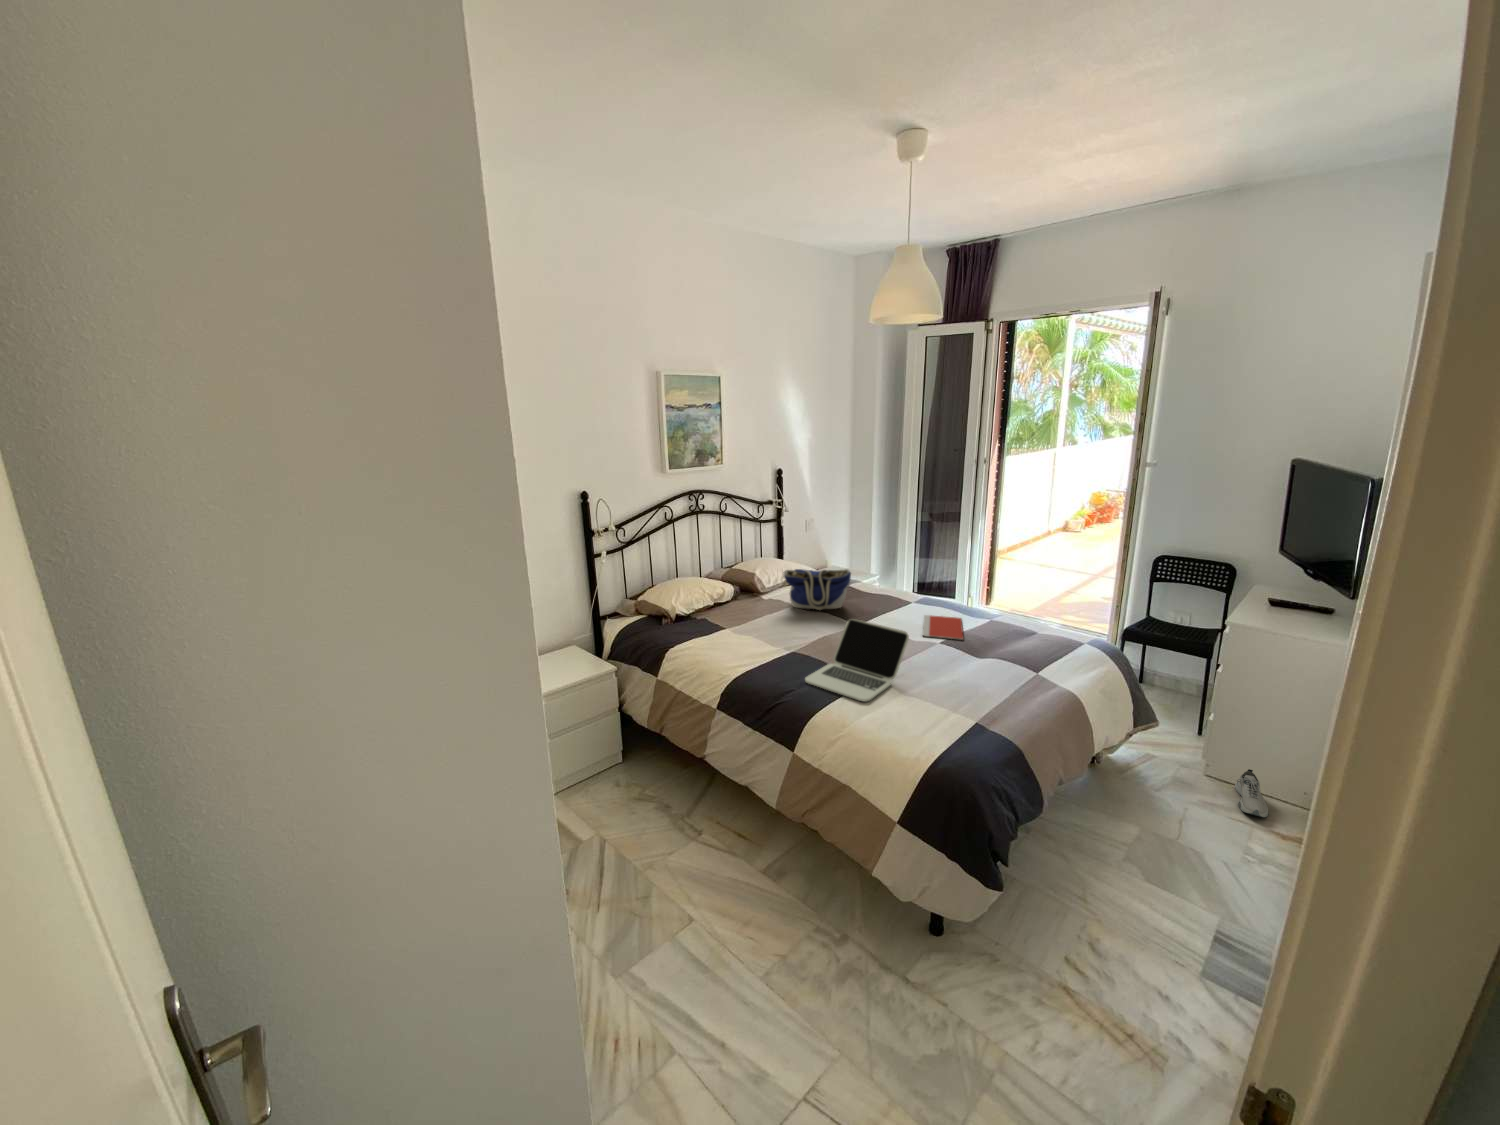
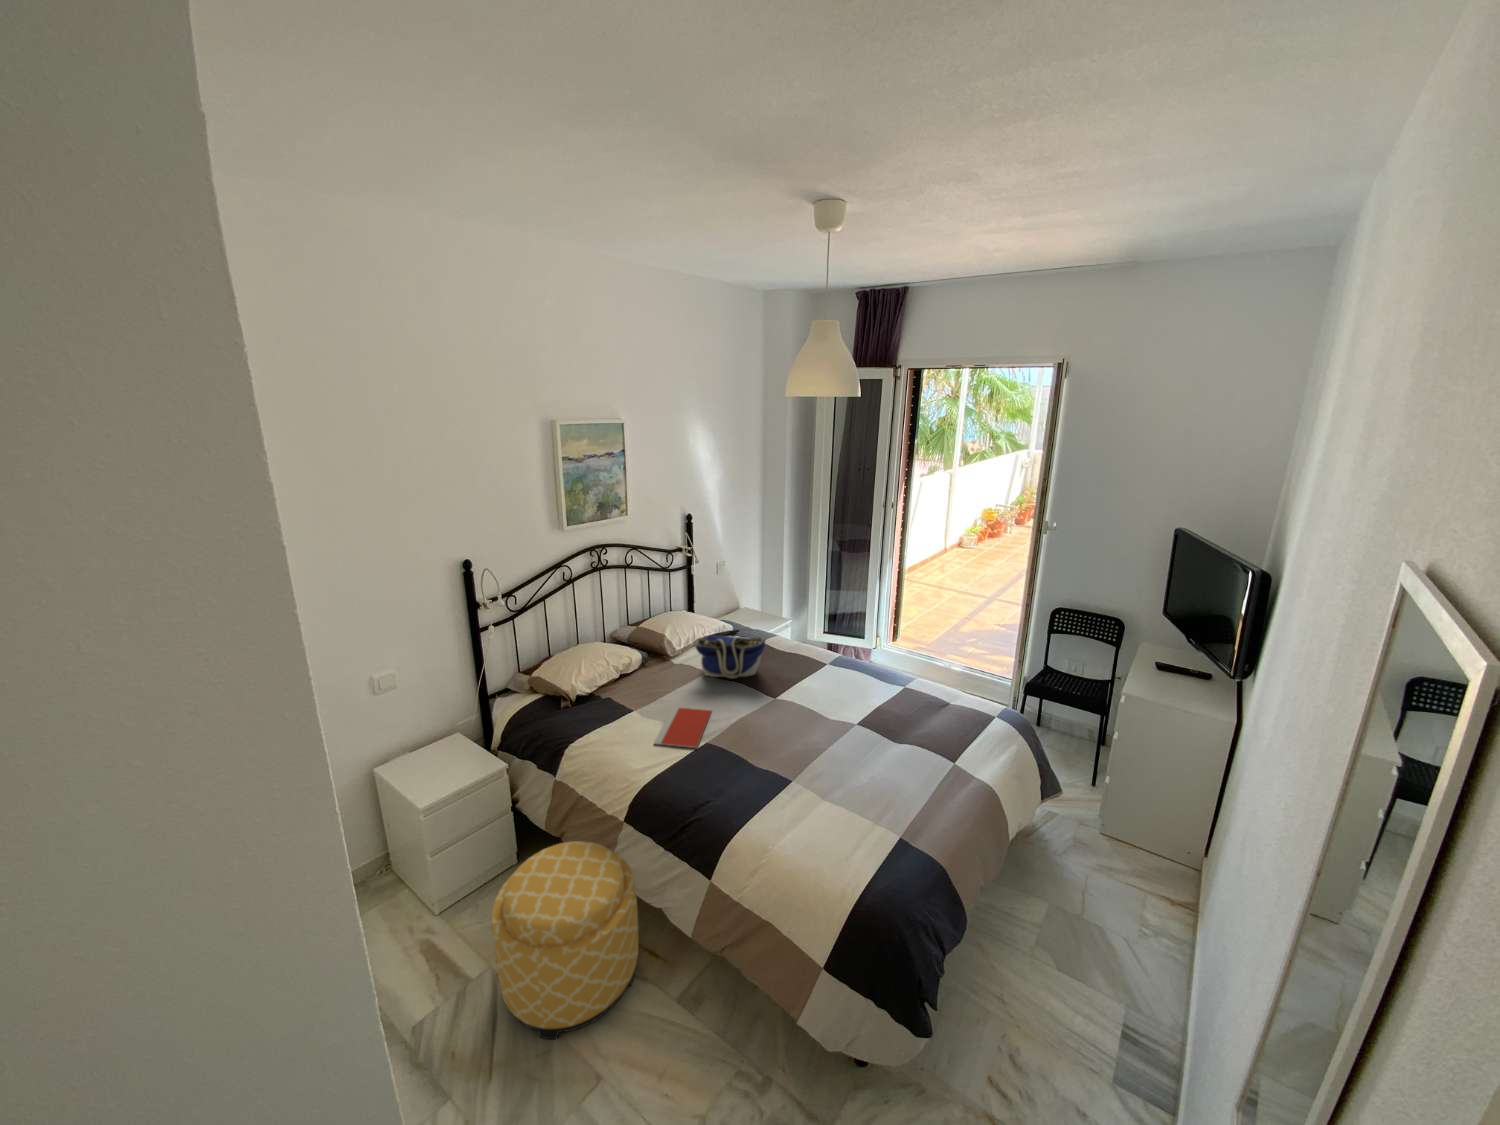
notebook: present [923,615,964,640] -> present [654,707,711,748]
laptop: present [805,619,909,702] -> none [720,708,828,815]
ottoman: none [603,723,728,882] -> present [491,841,639,1039]
shoe: present [1234,769,1269,817] -> none [1127,832,1158,883]

